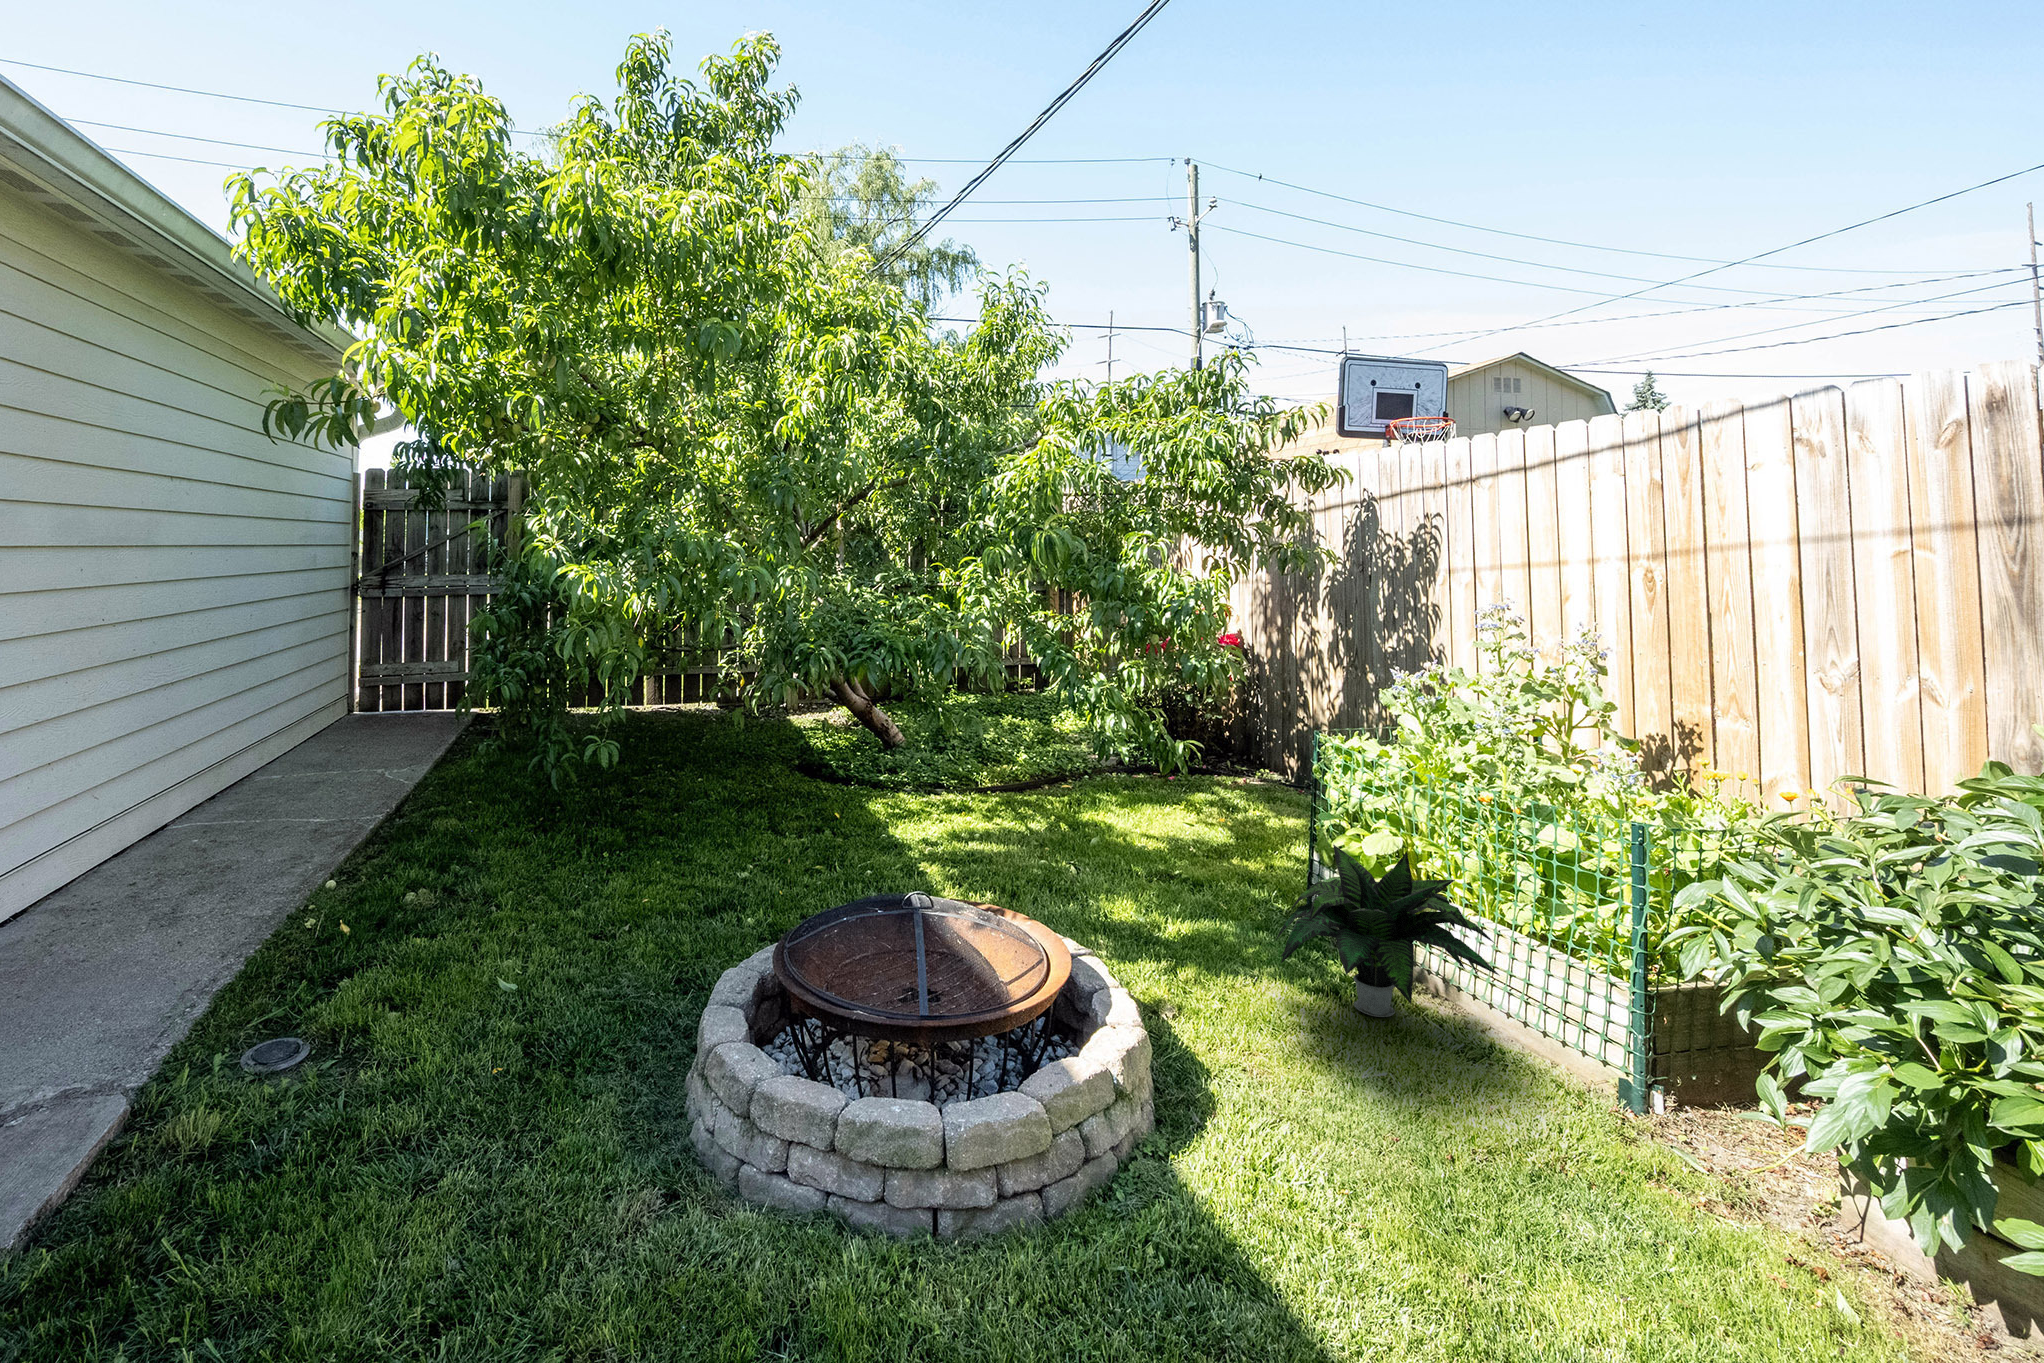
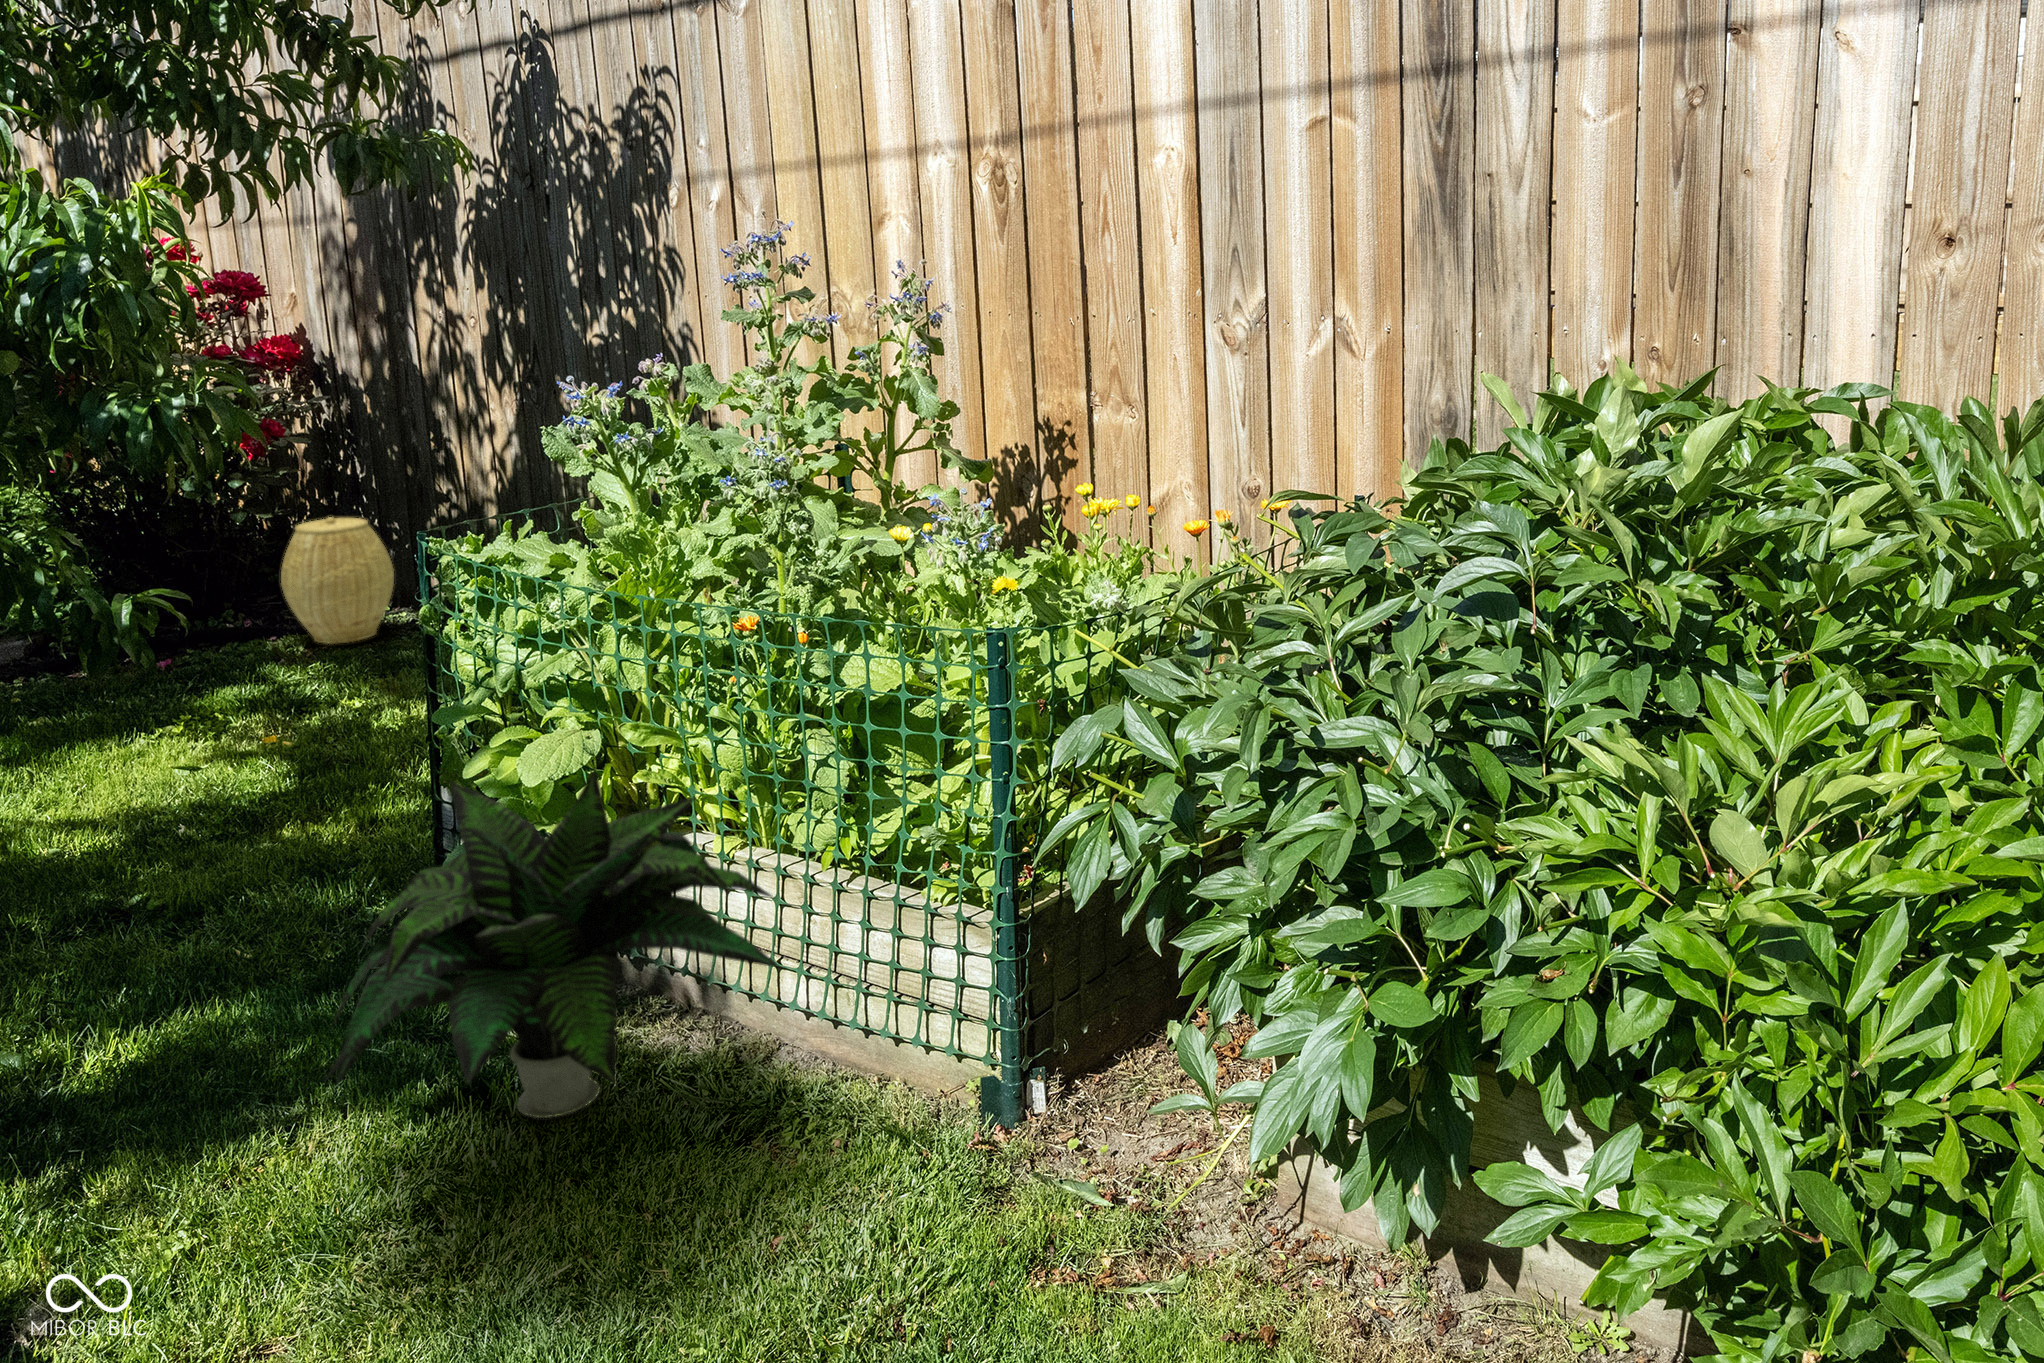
woven basket: none [1222,721,1272,783] -> present [281,517,394,644]

